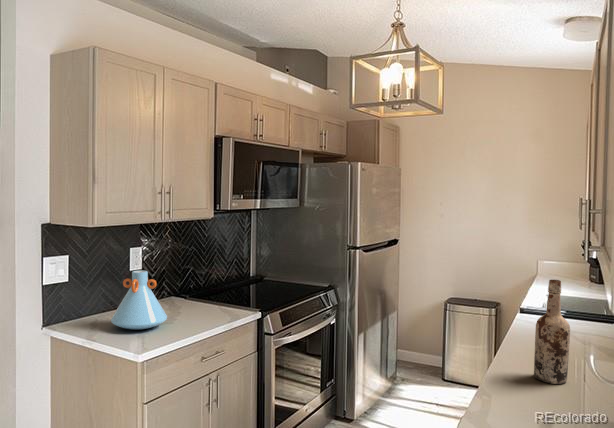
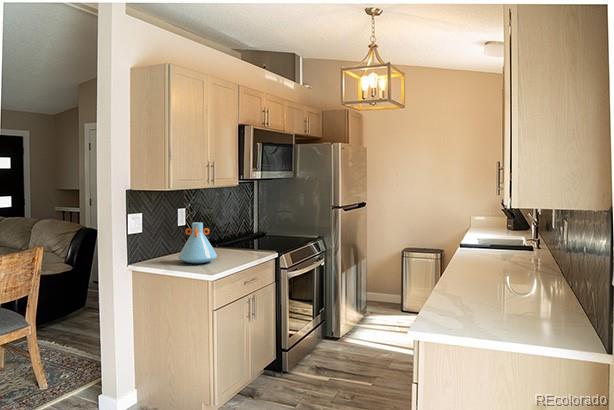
wine bottle: present [534,280,570,384] -> none [466,211,486,271]

